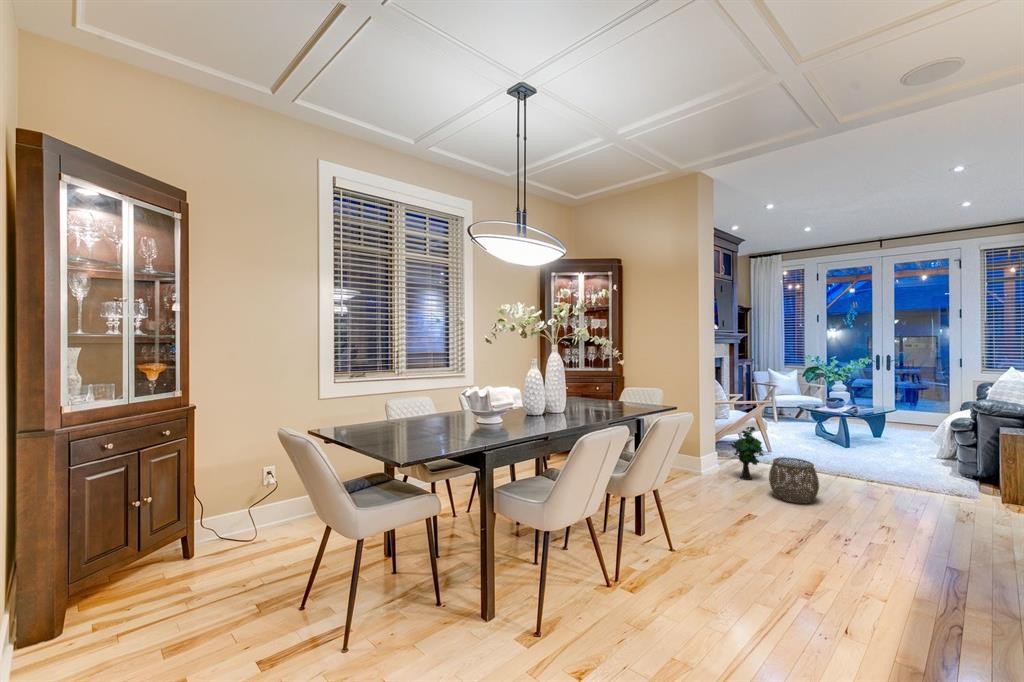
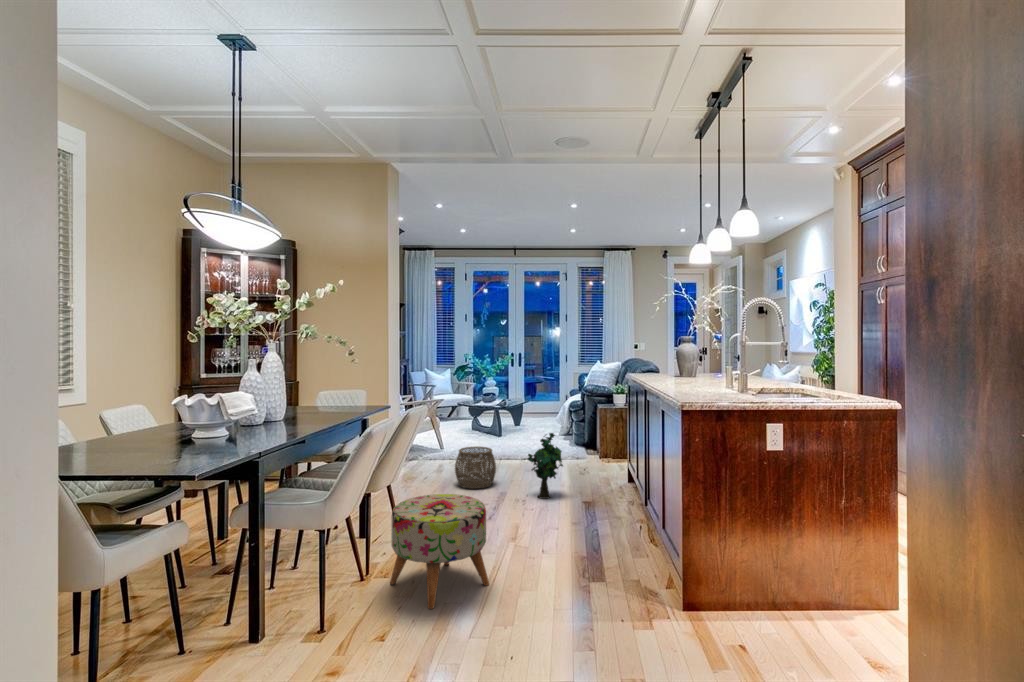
decorative plant: present [730,427,764,480] -> present [527,433,563,499]
ottoman: none [660,503,760,614] -> present [390,494,489,609]

